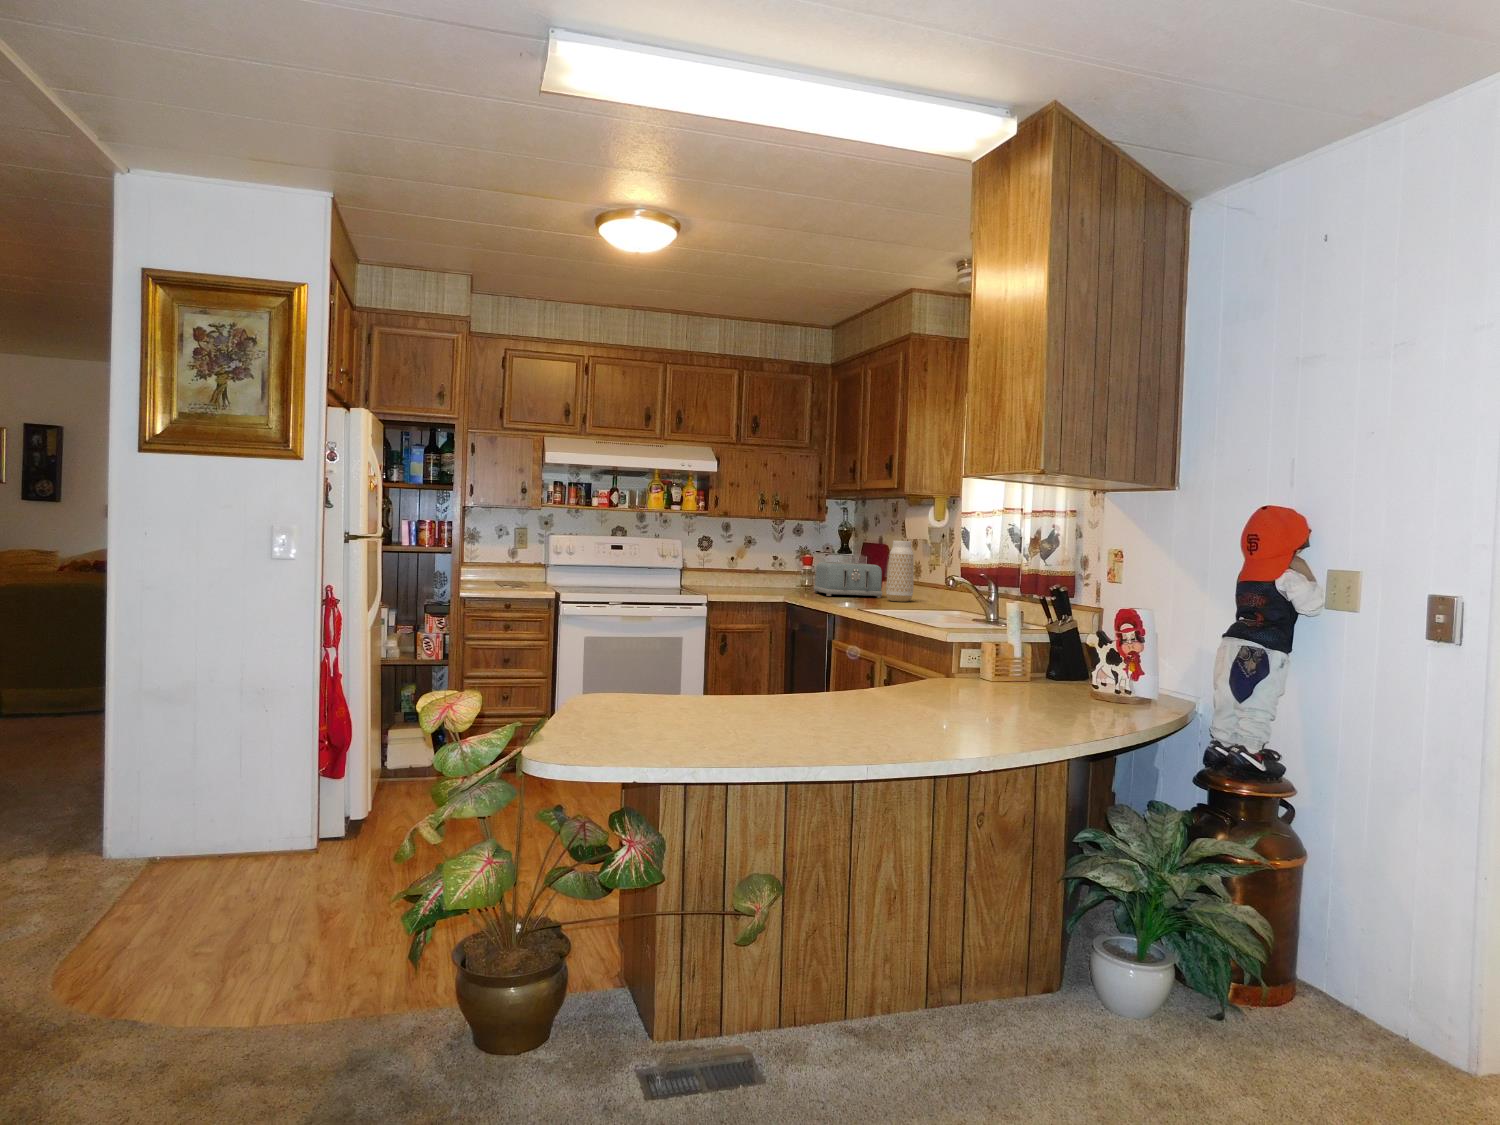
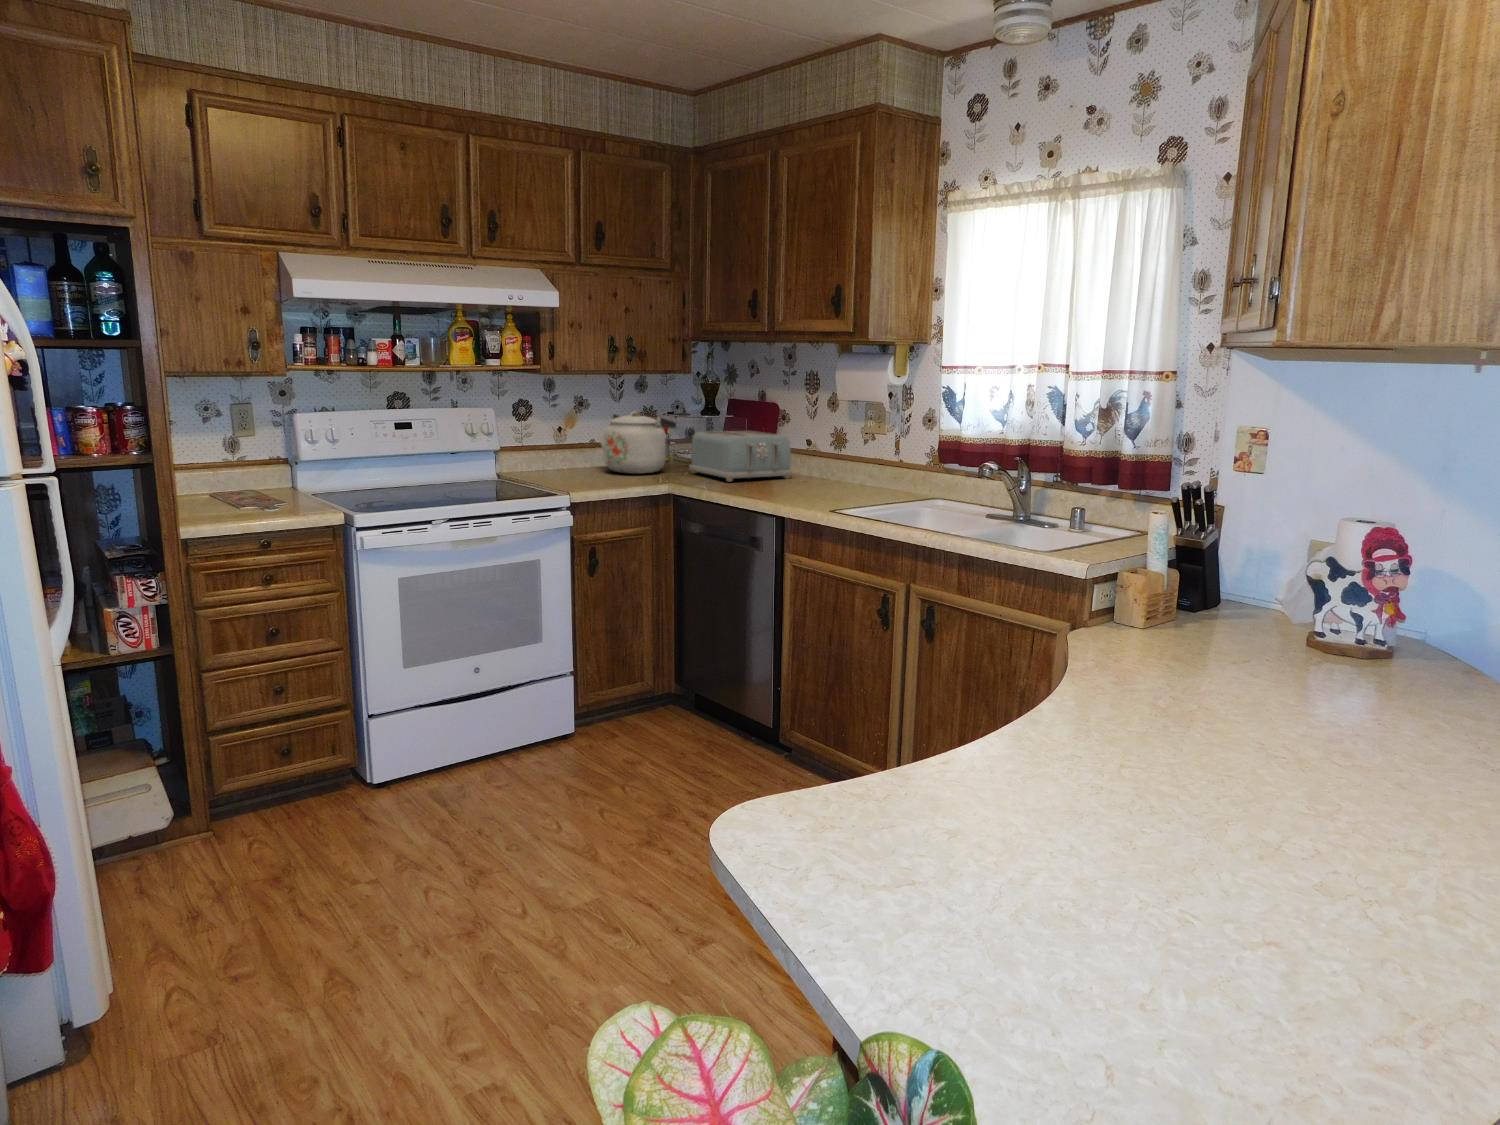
vase: present [886,541,913,602] -> none [812,404,847,486]
kettle: none [755,546,810,590] -> present [599,411,676,474]

